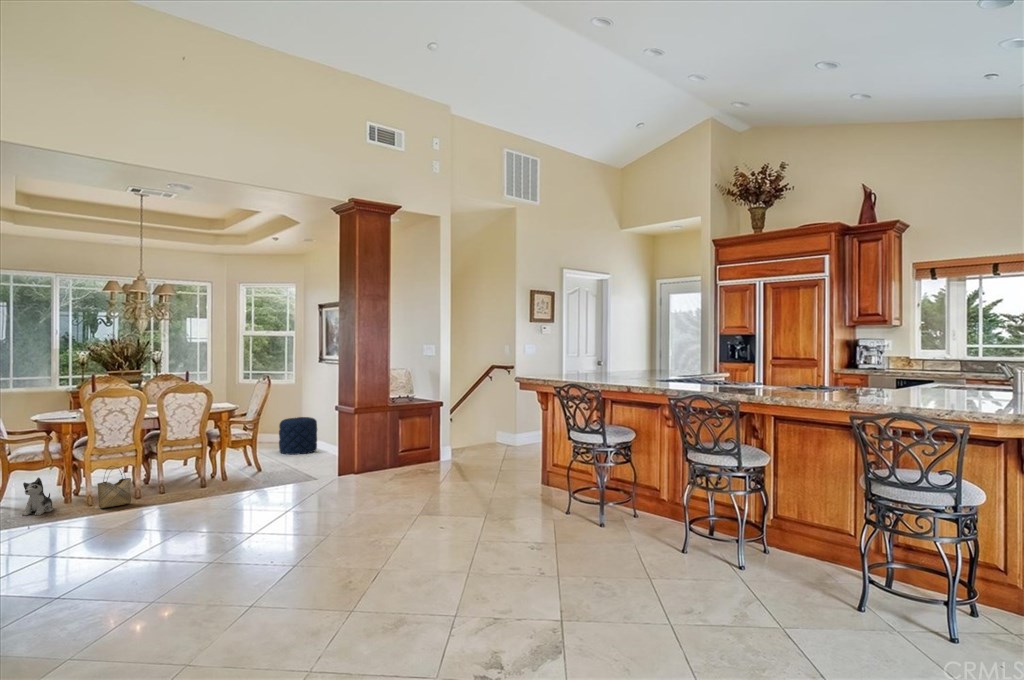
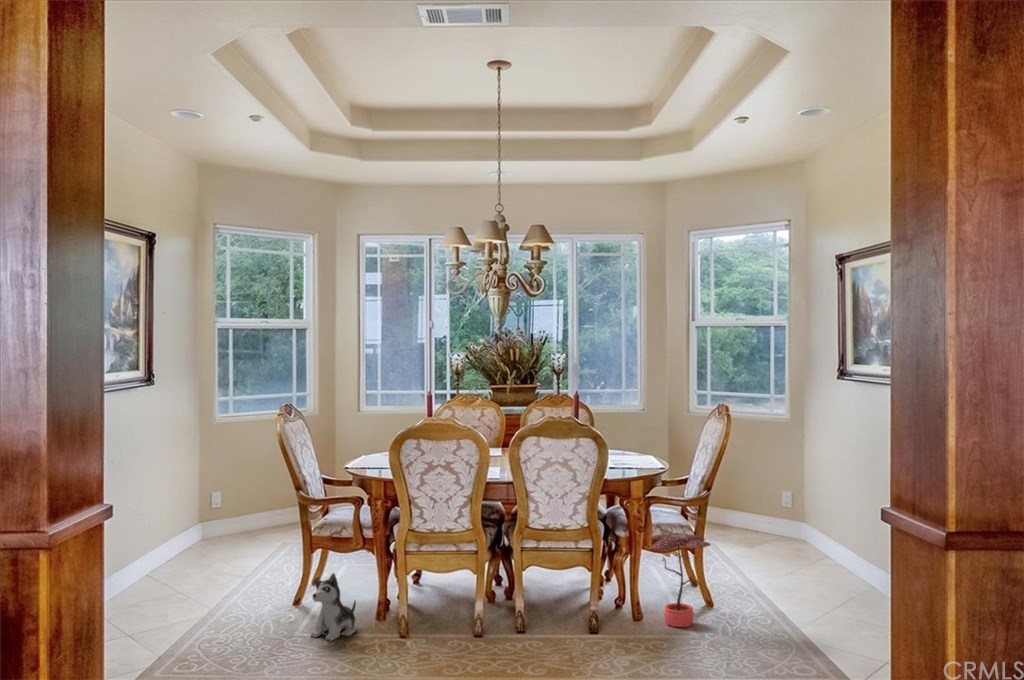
pouf: present [279,417,317,455] -> none [758,492,836,572]
potted plant: none [230,437,263,481] -> present [648,533,711,627]
woven basket: present [97,466,131,508] -> none [410,568,465,648]

